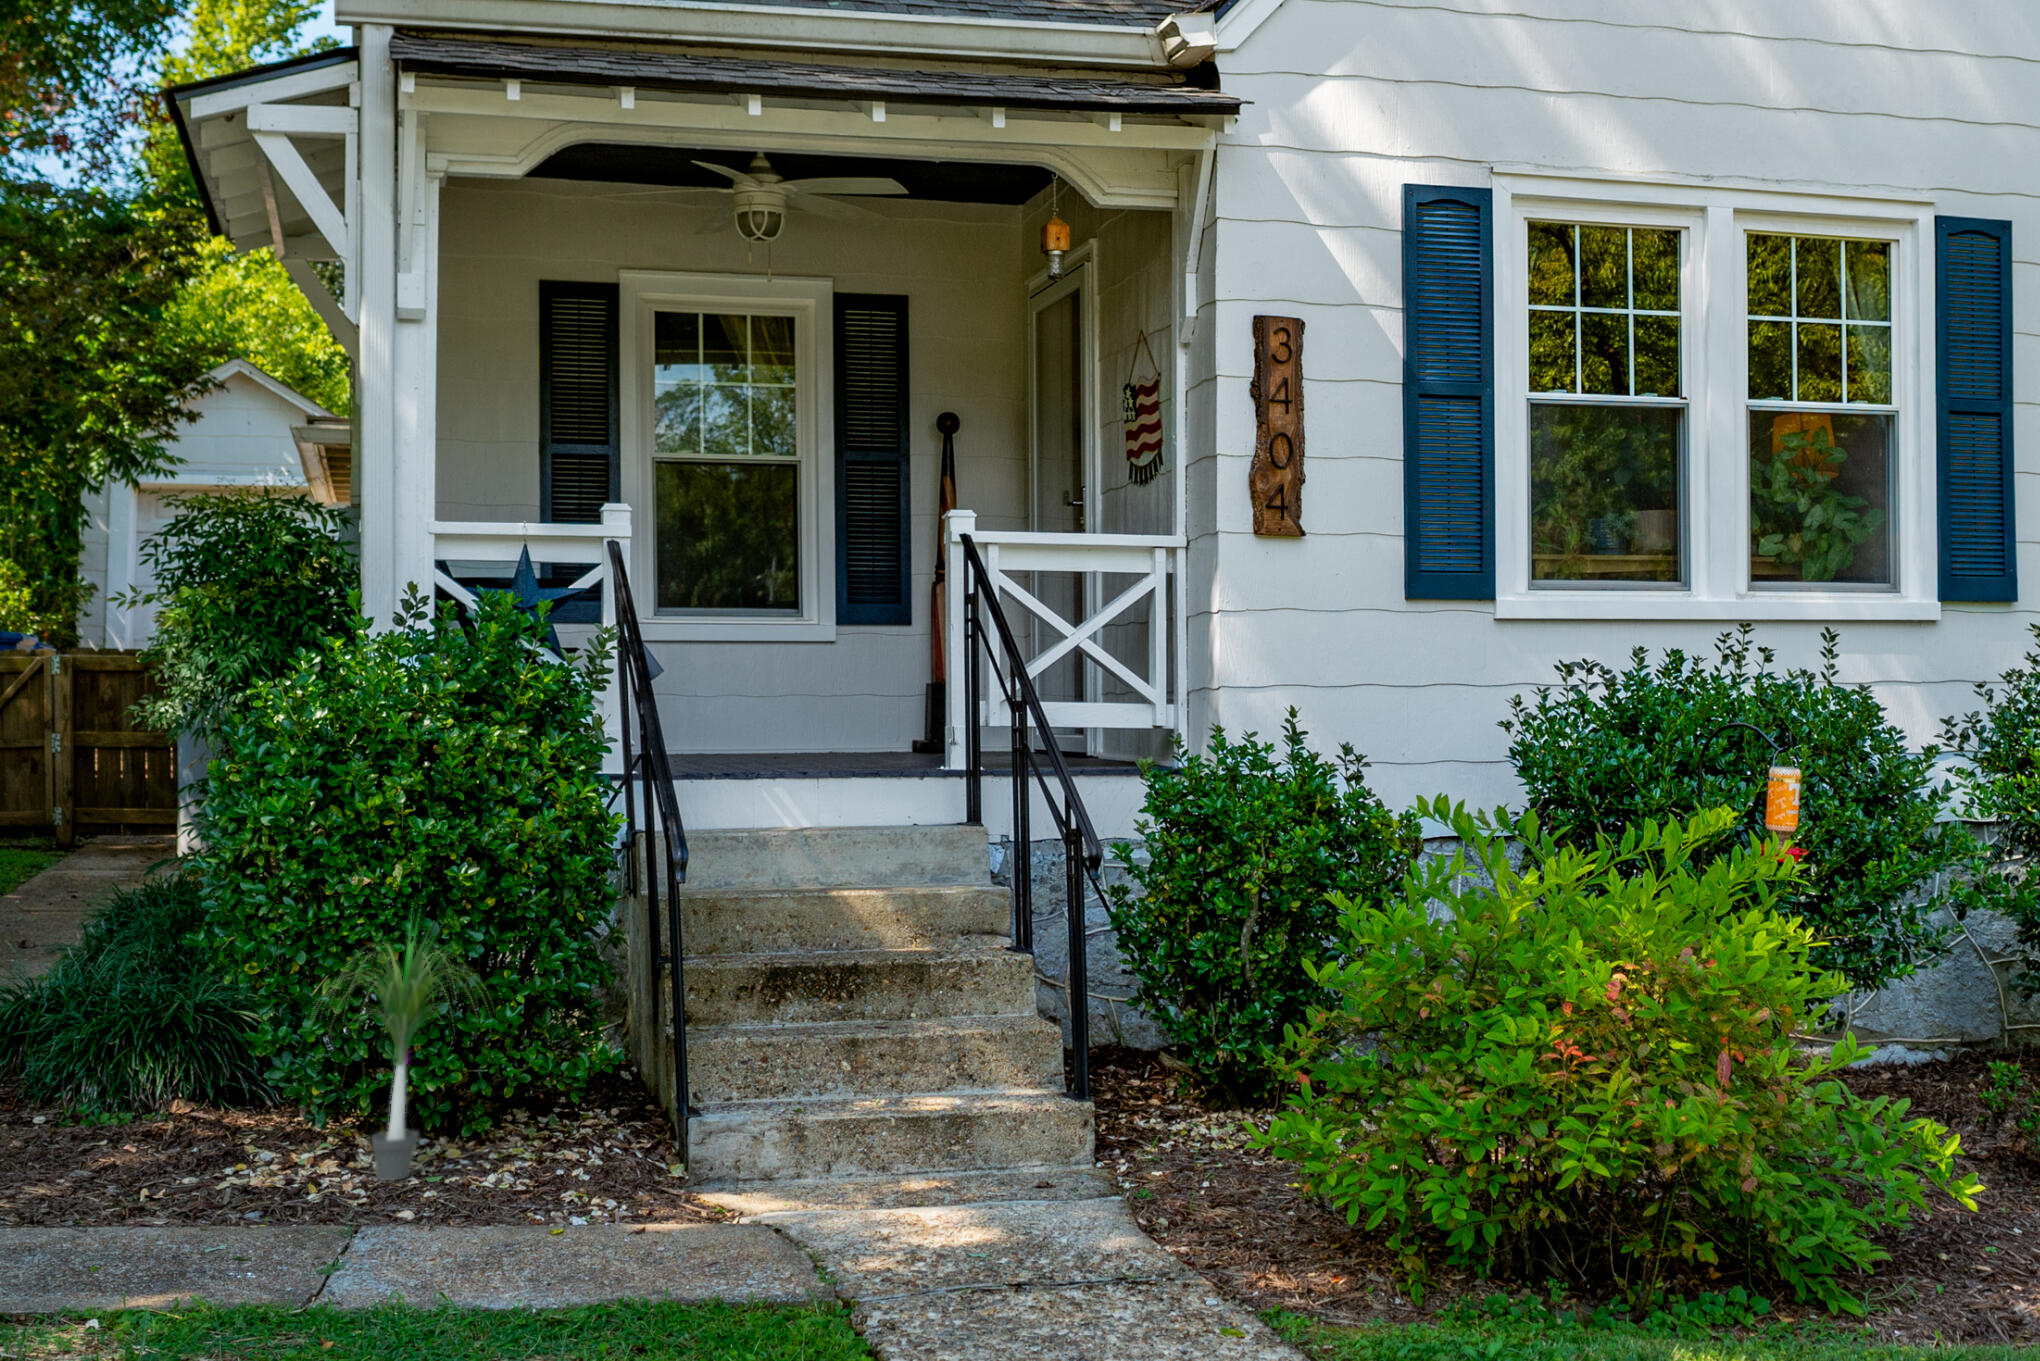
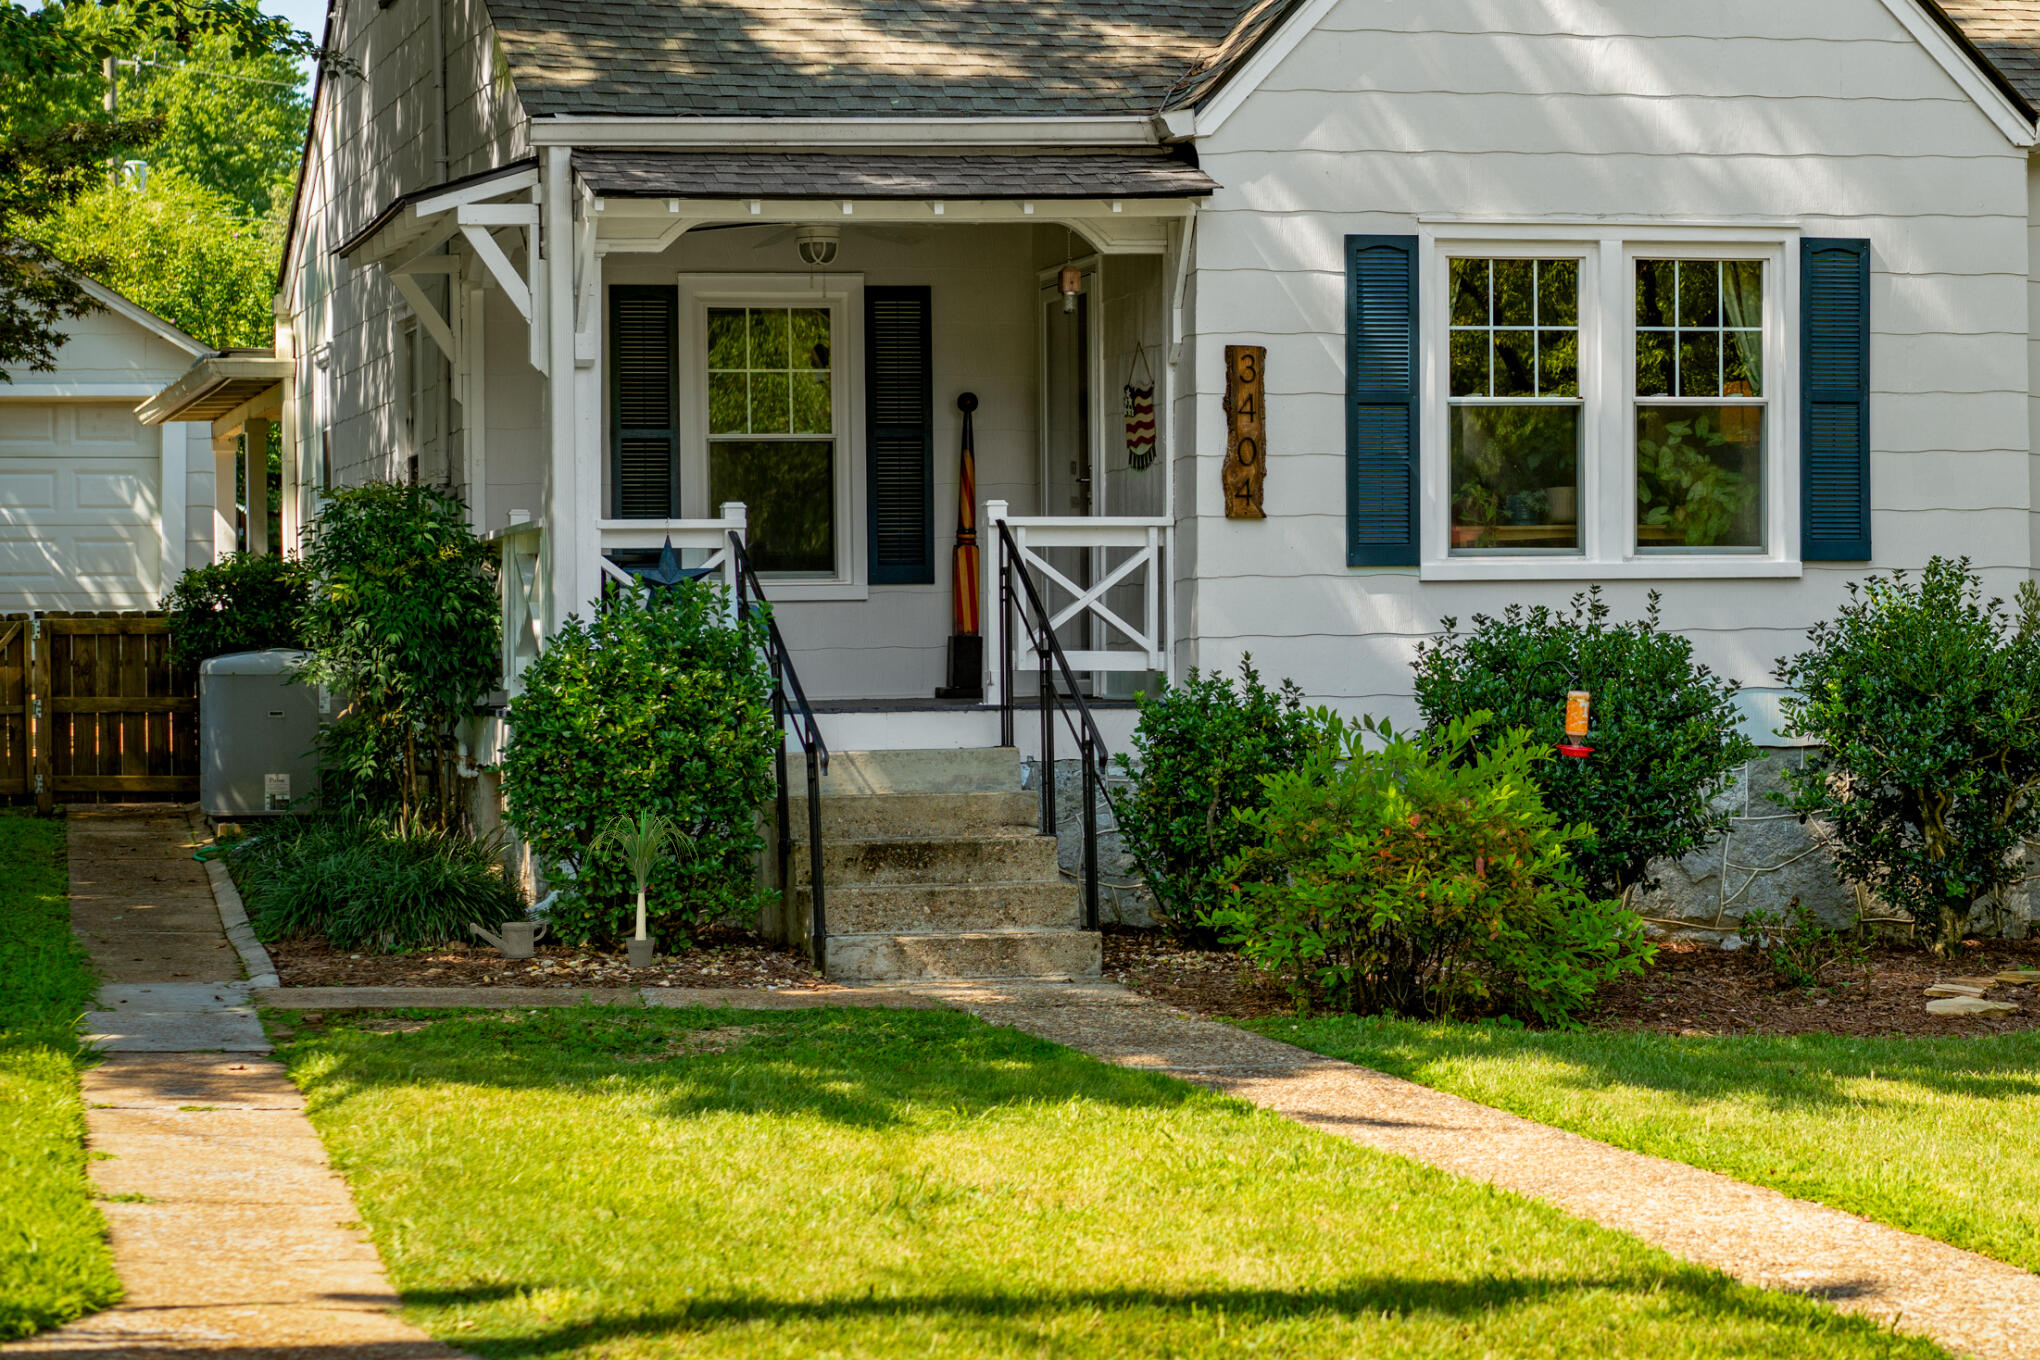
watering can: none [137,1099,273,1161] -> present [470,921,546,958]

